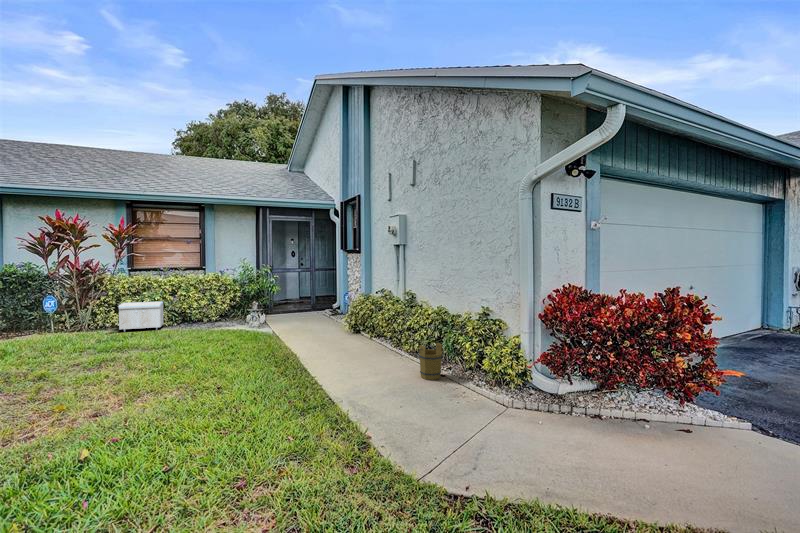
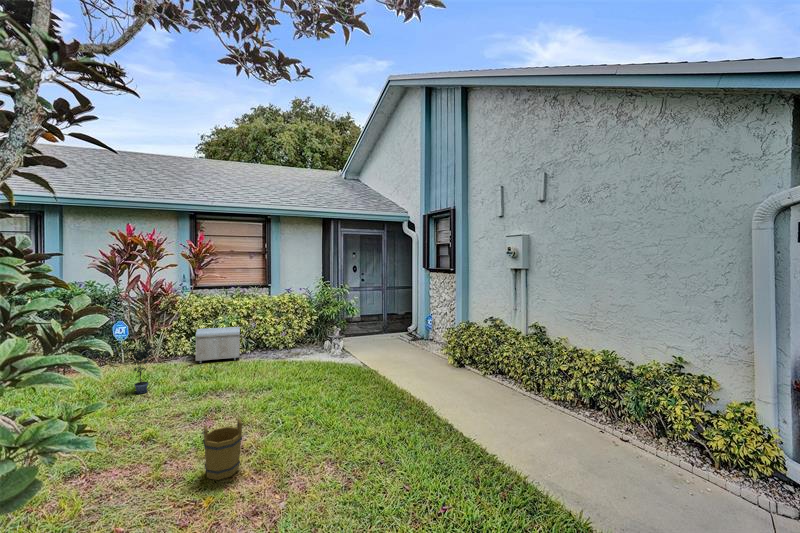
potted plant: none [43,307,67,348] -> present [132,343,155,394]
bucket: present [417,343,443,380] -> present [202,419,243,480]

